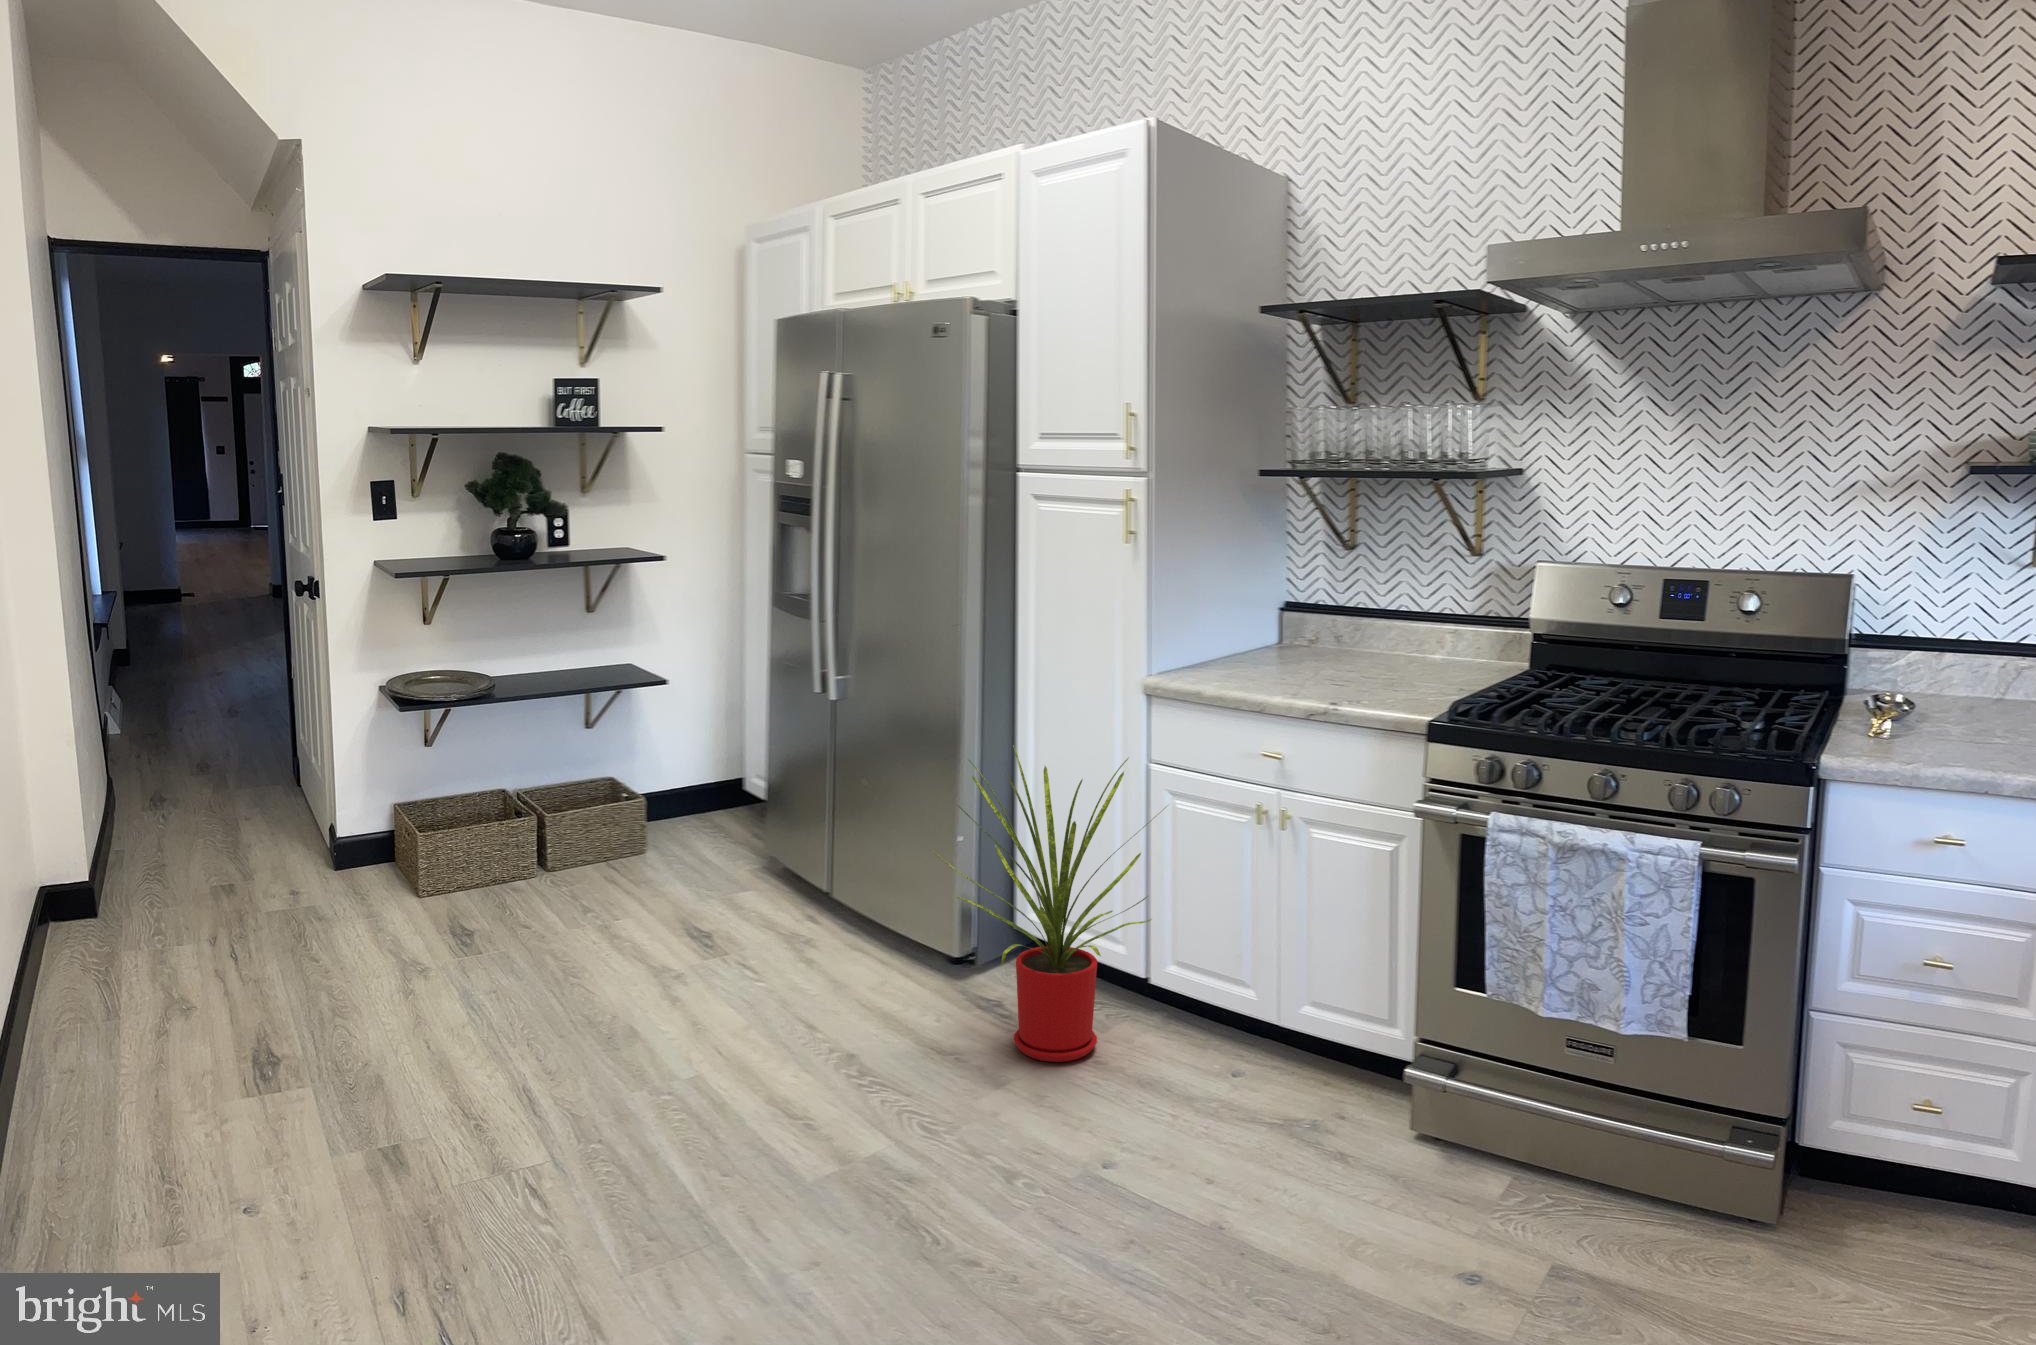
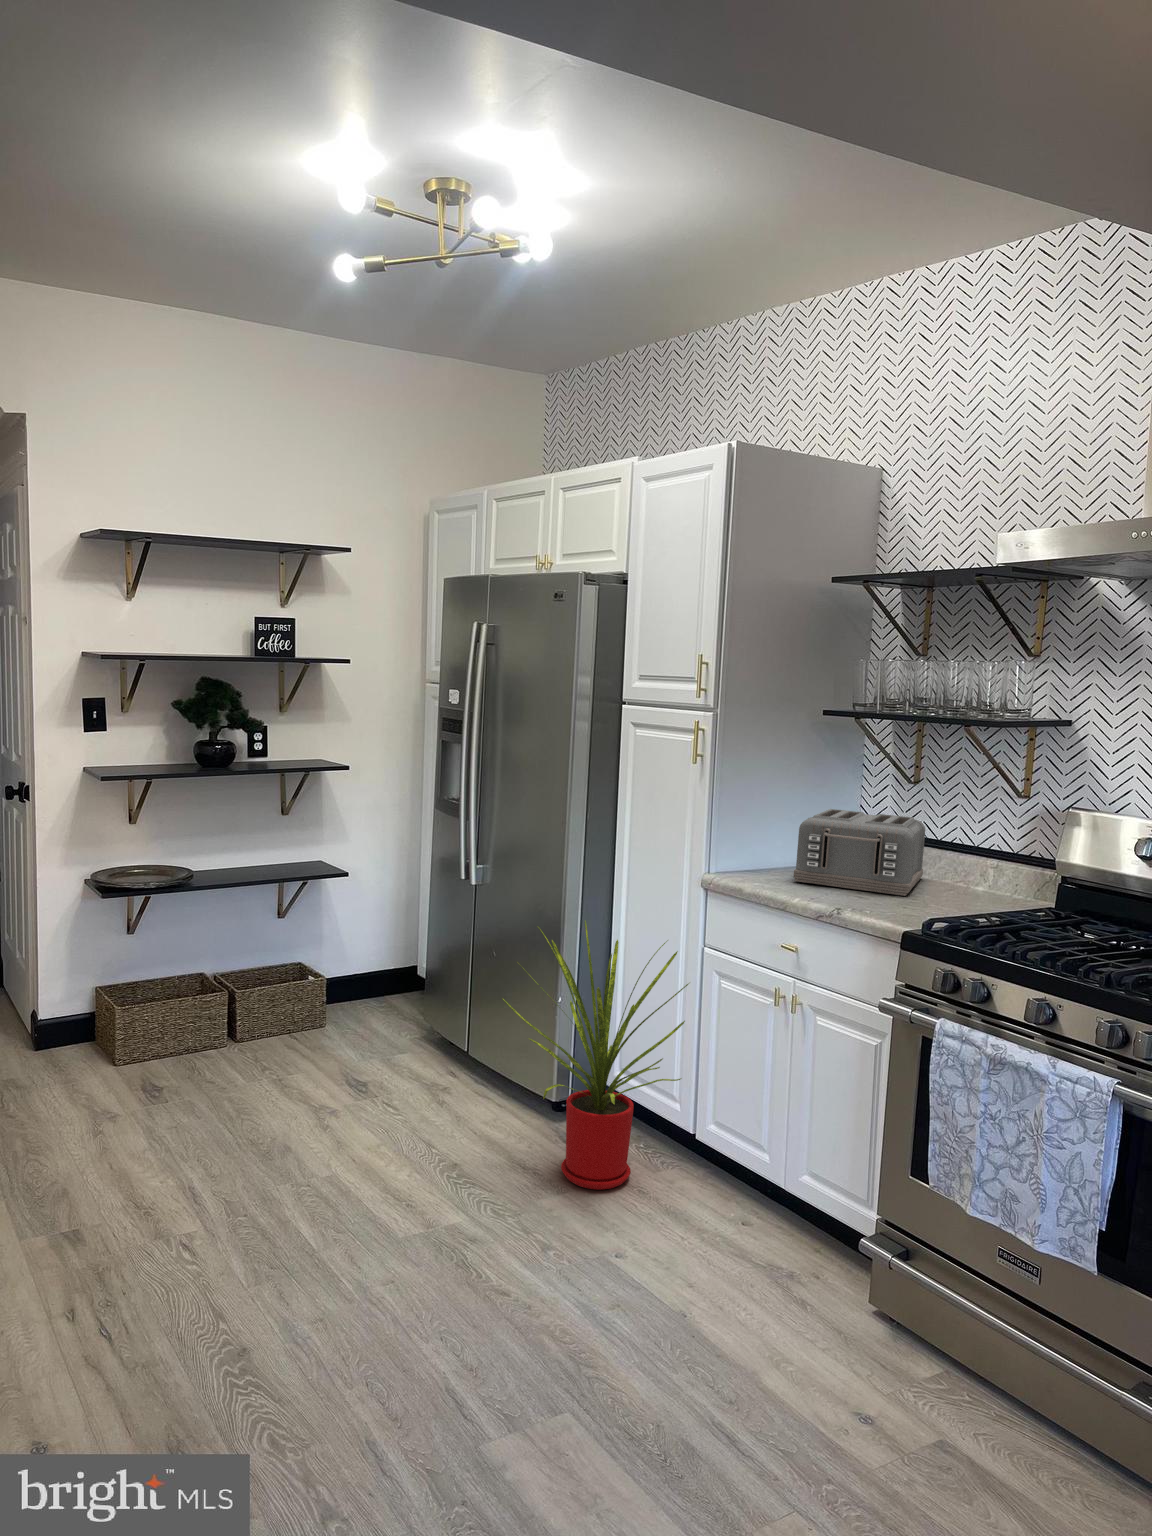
toaster: none [1257,587,1395,680] -> present [794,809,925,896]

